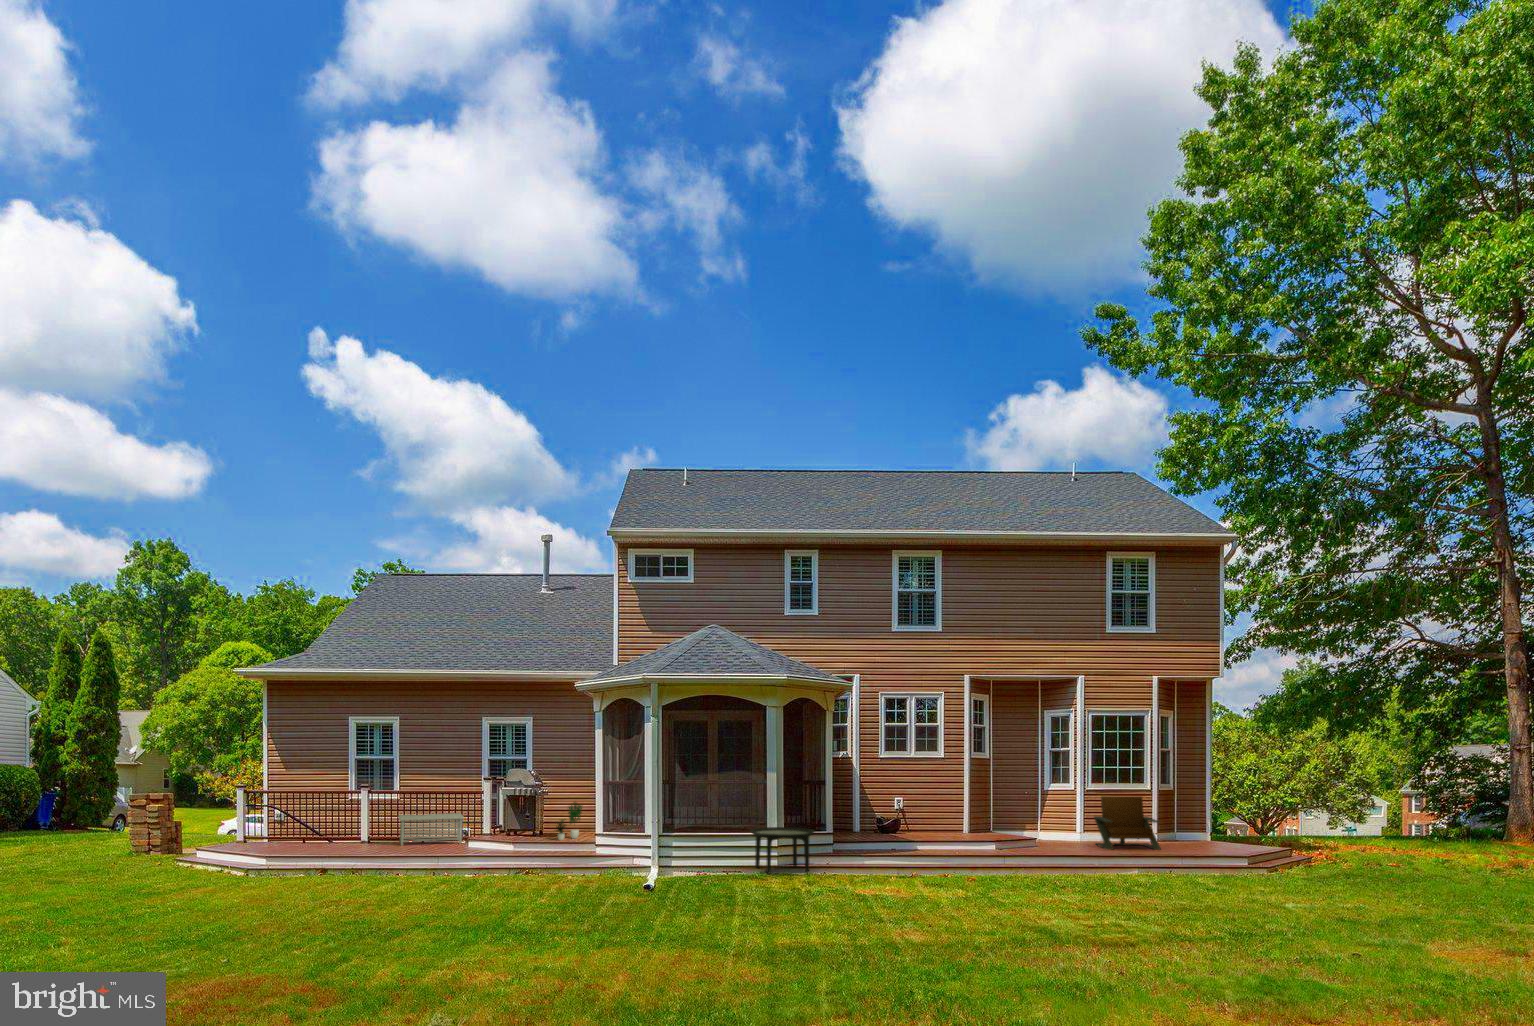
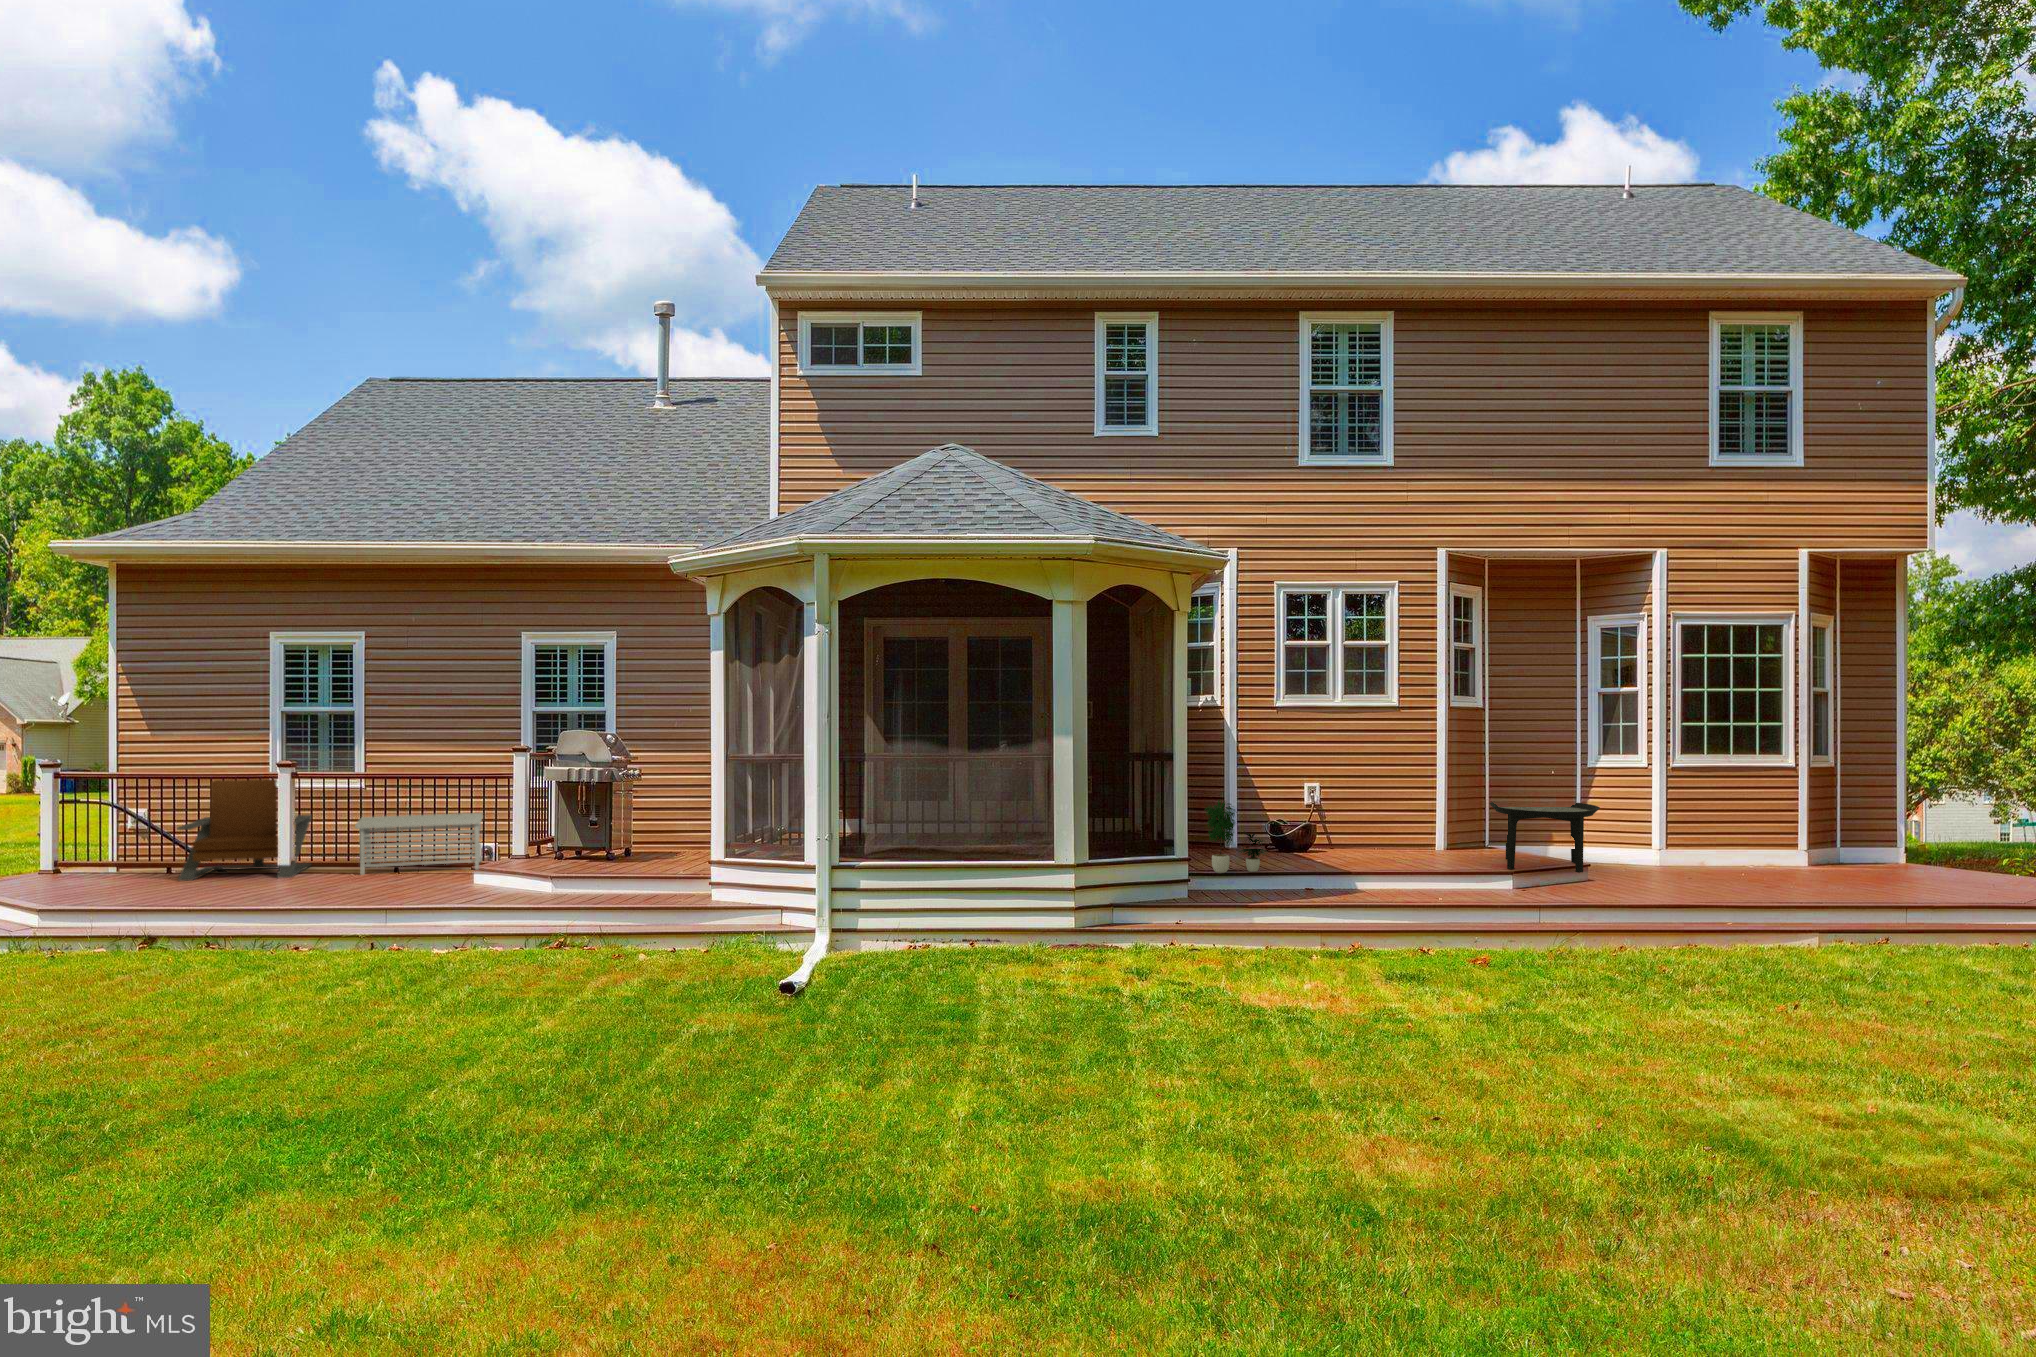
lounge chair: present [1094,796,1161,850] -> present [177,779,312,881]
potted plant: present [556,802,582,840] -> present [1205,800,1266,873]
round table: present [750,827,814,873] -> present [1490,801,1600,872]

